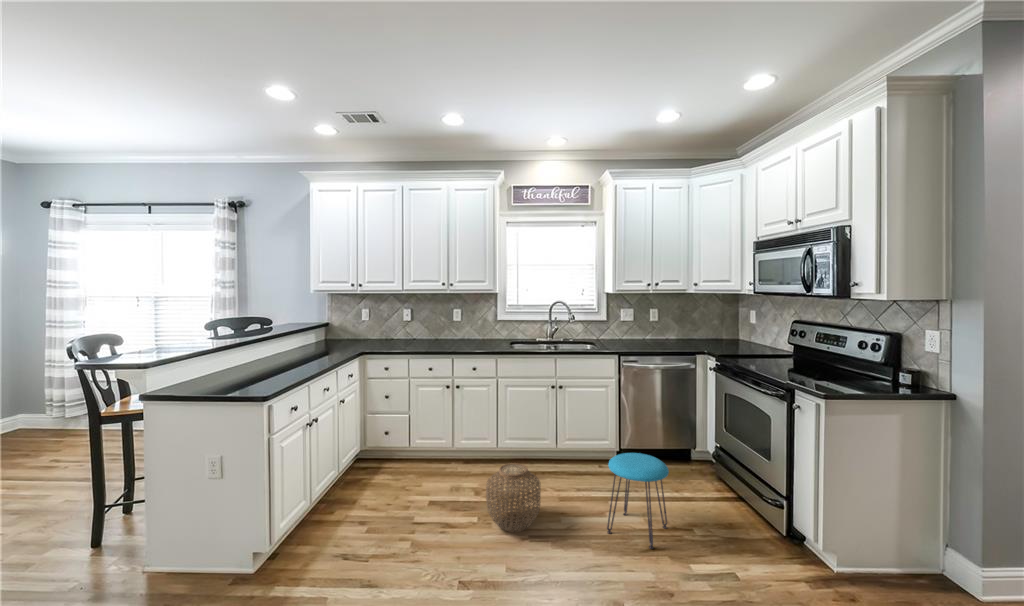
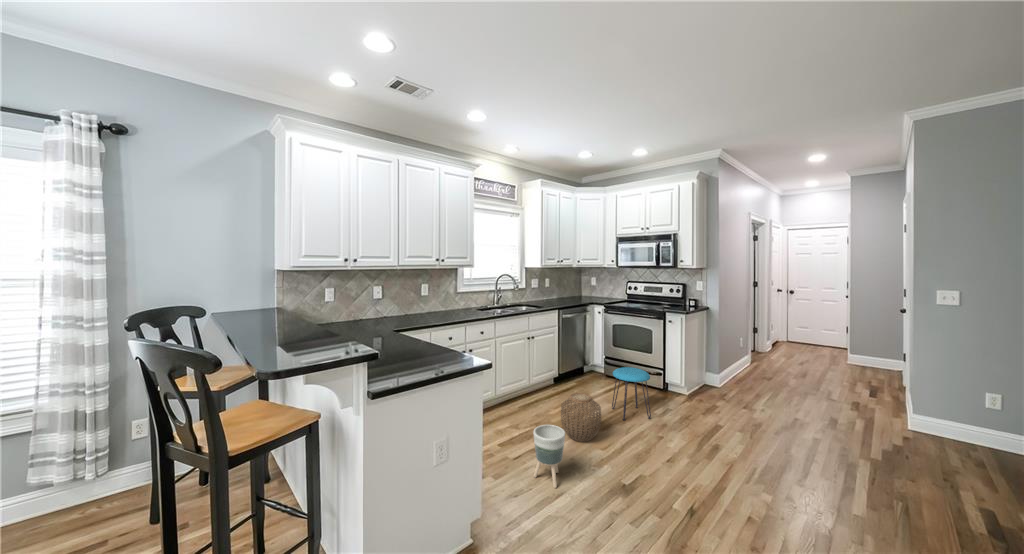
planter: none [381,479,420,553] -> present [533,425,565,488]

